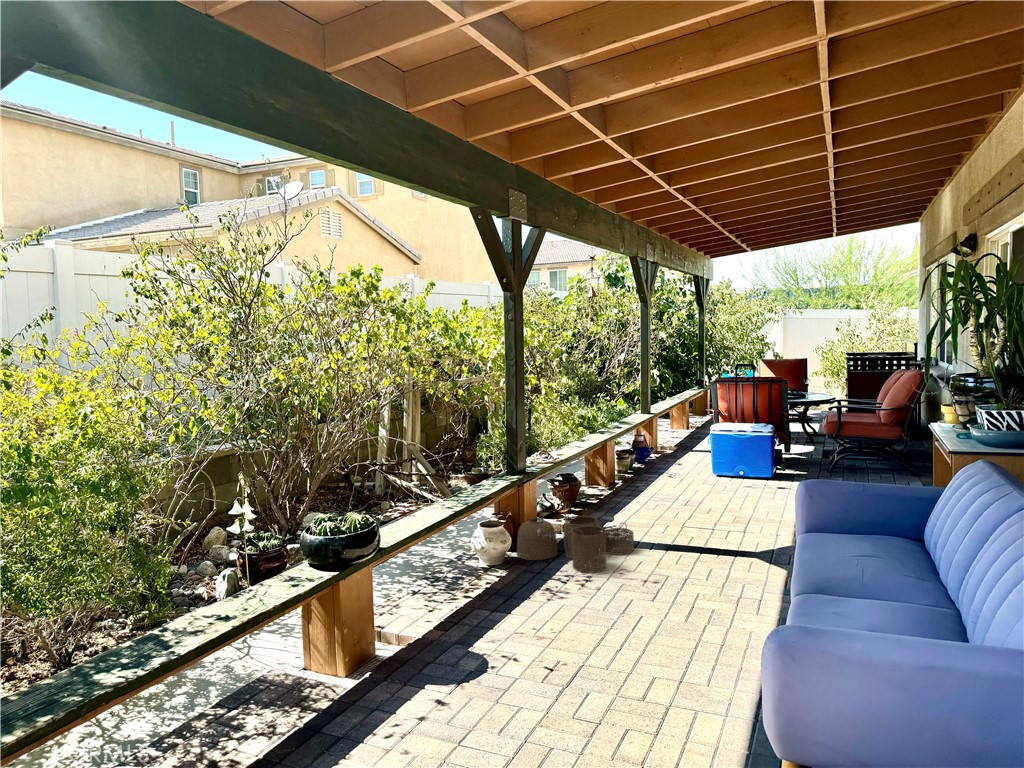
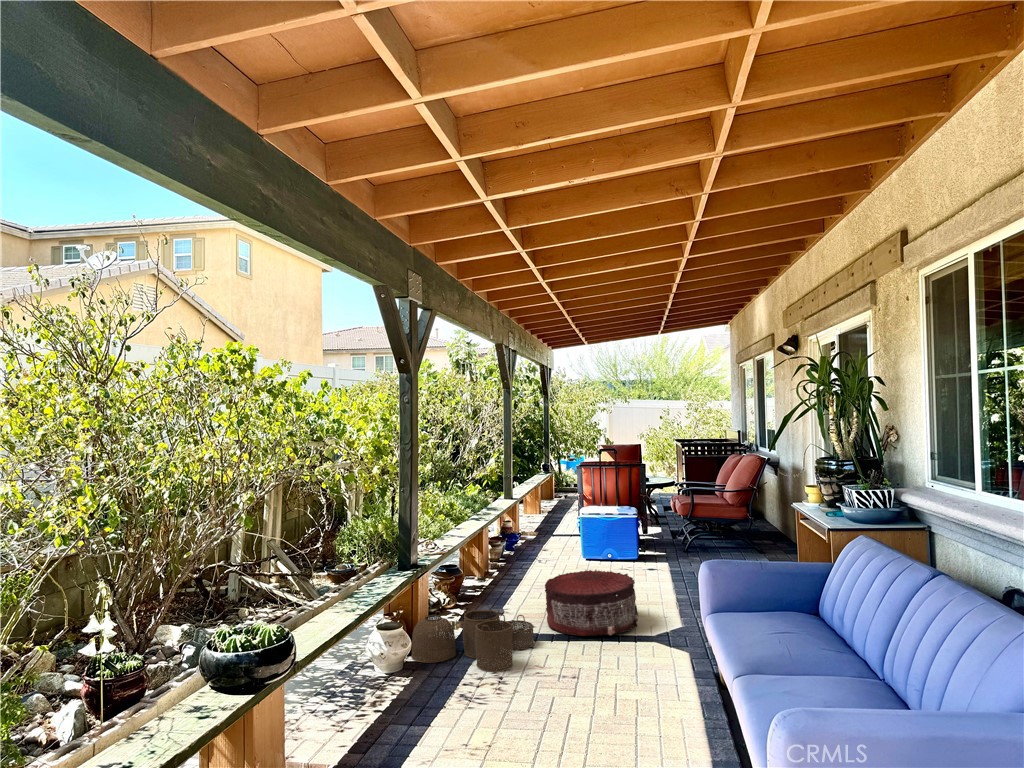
pouf: none [651,483,745,548] -> present [545,570,638,636]

